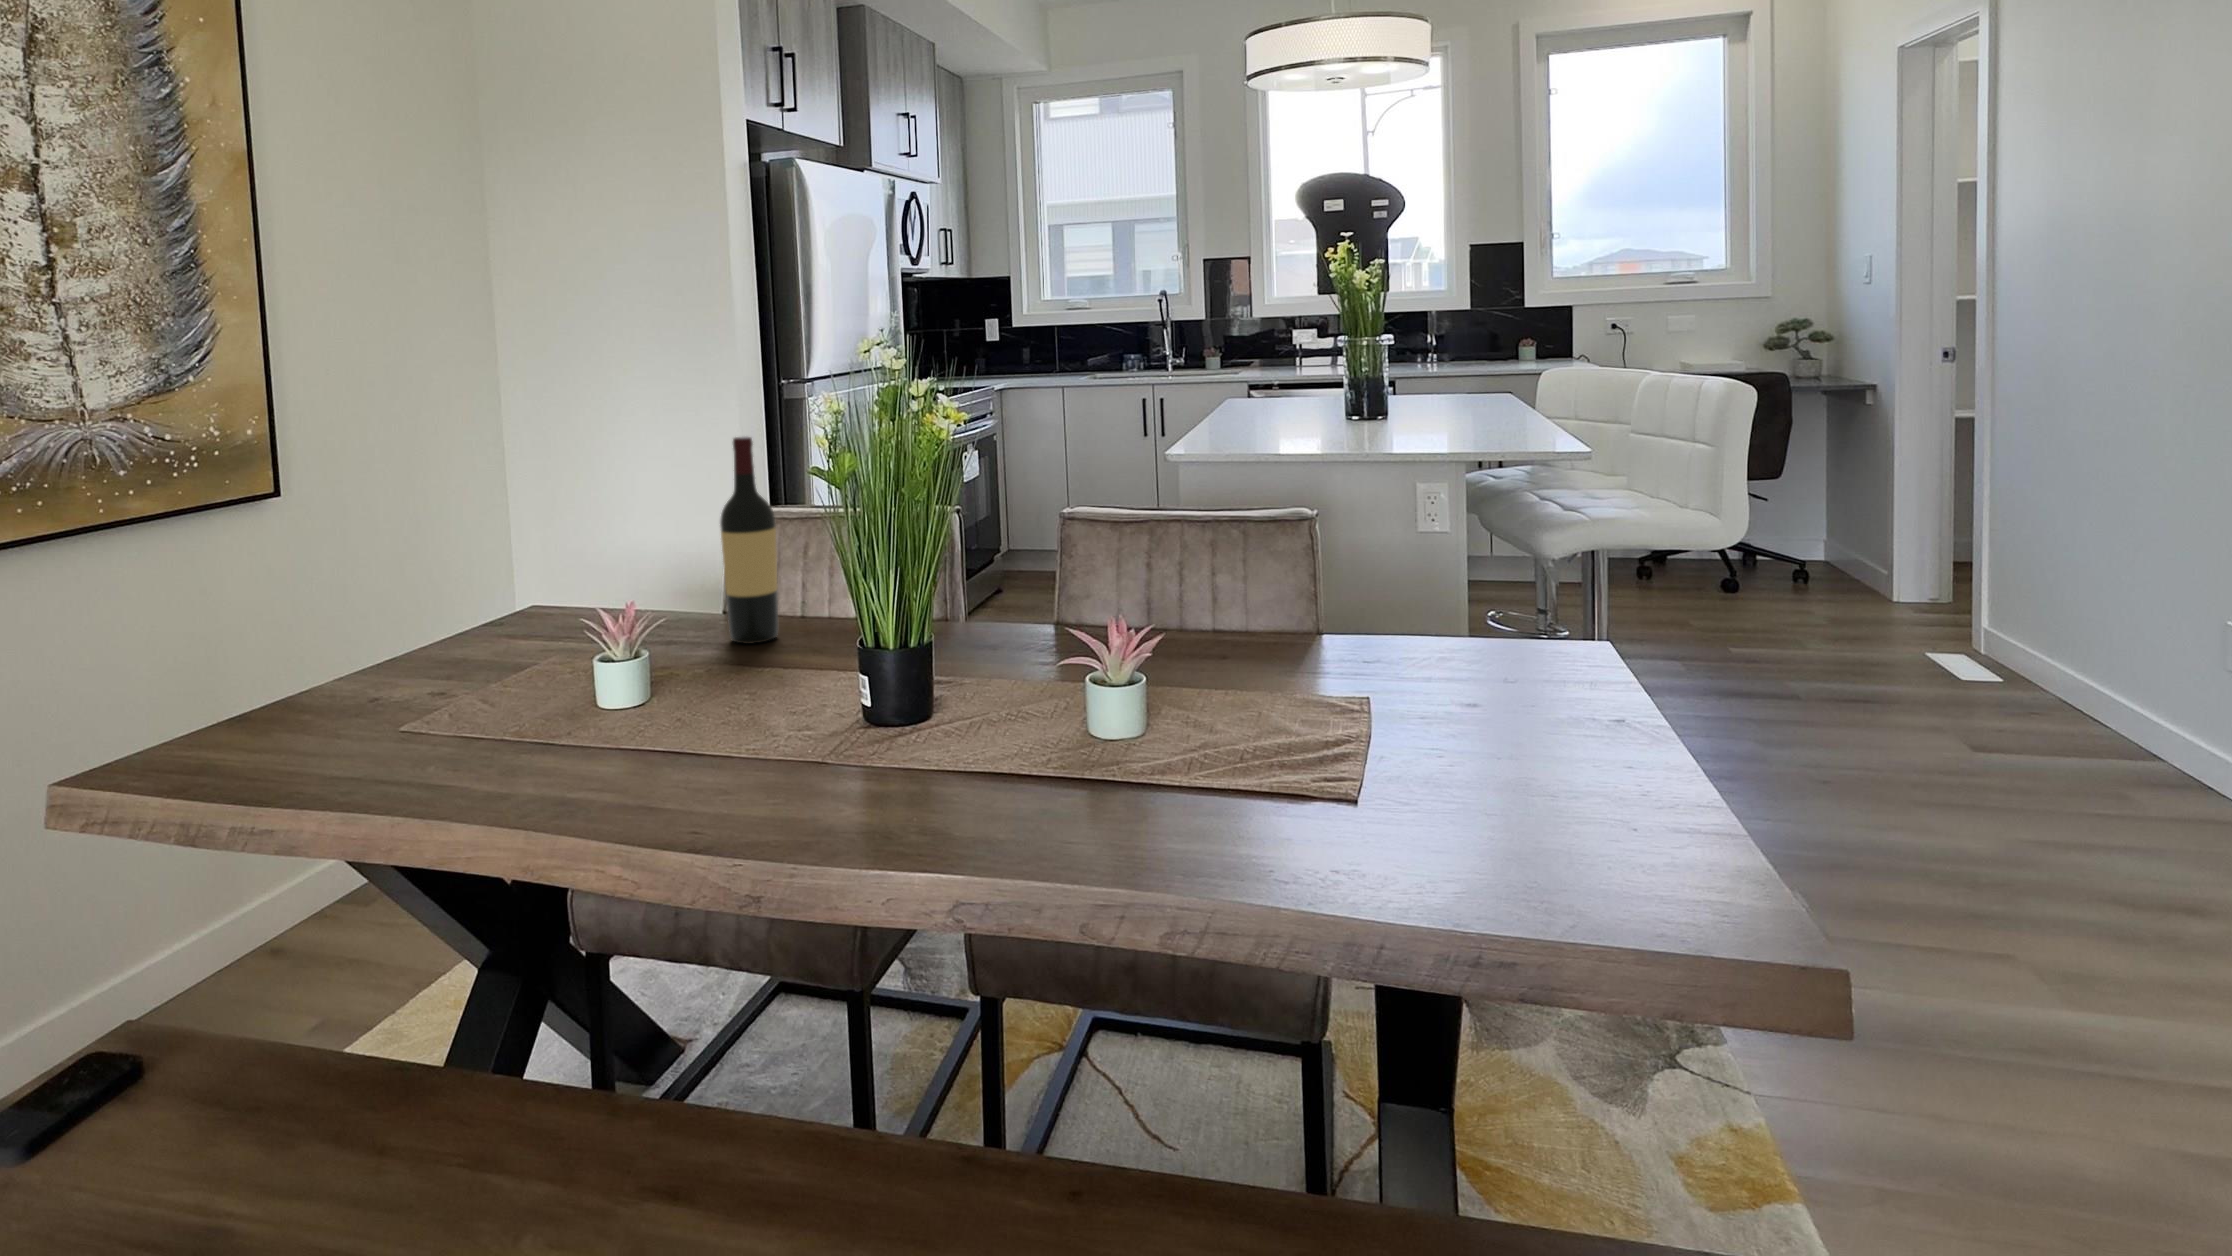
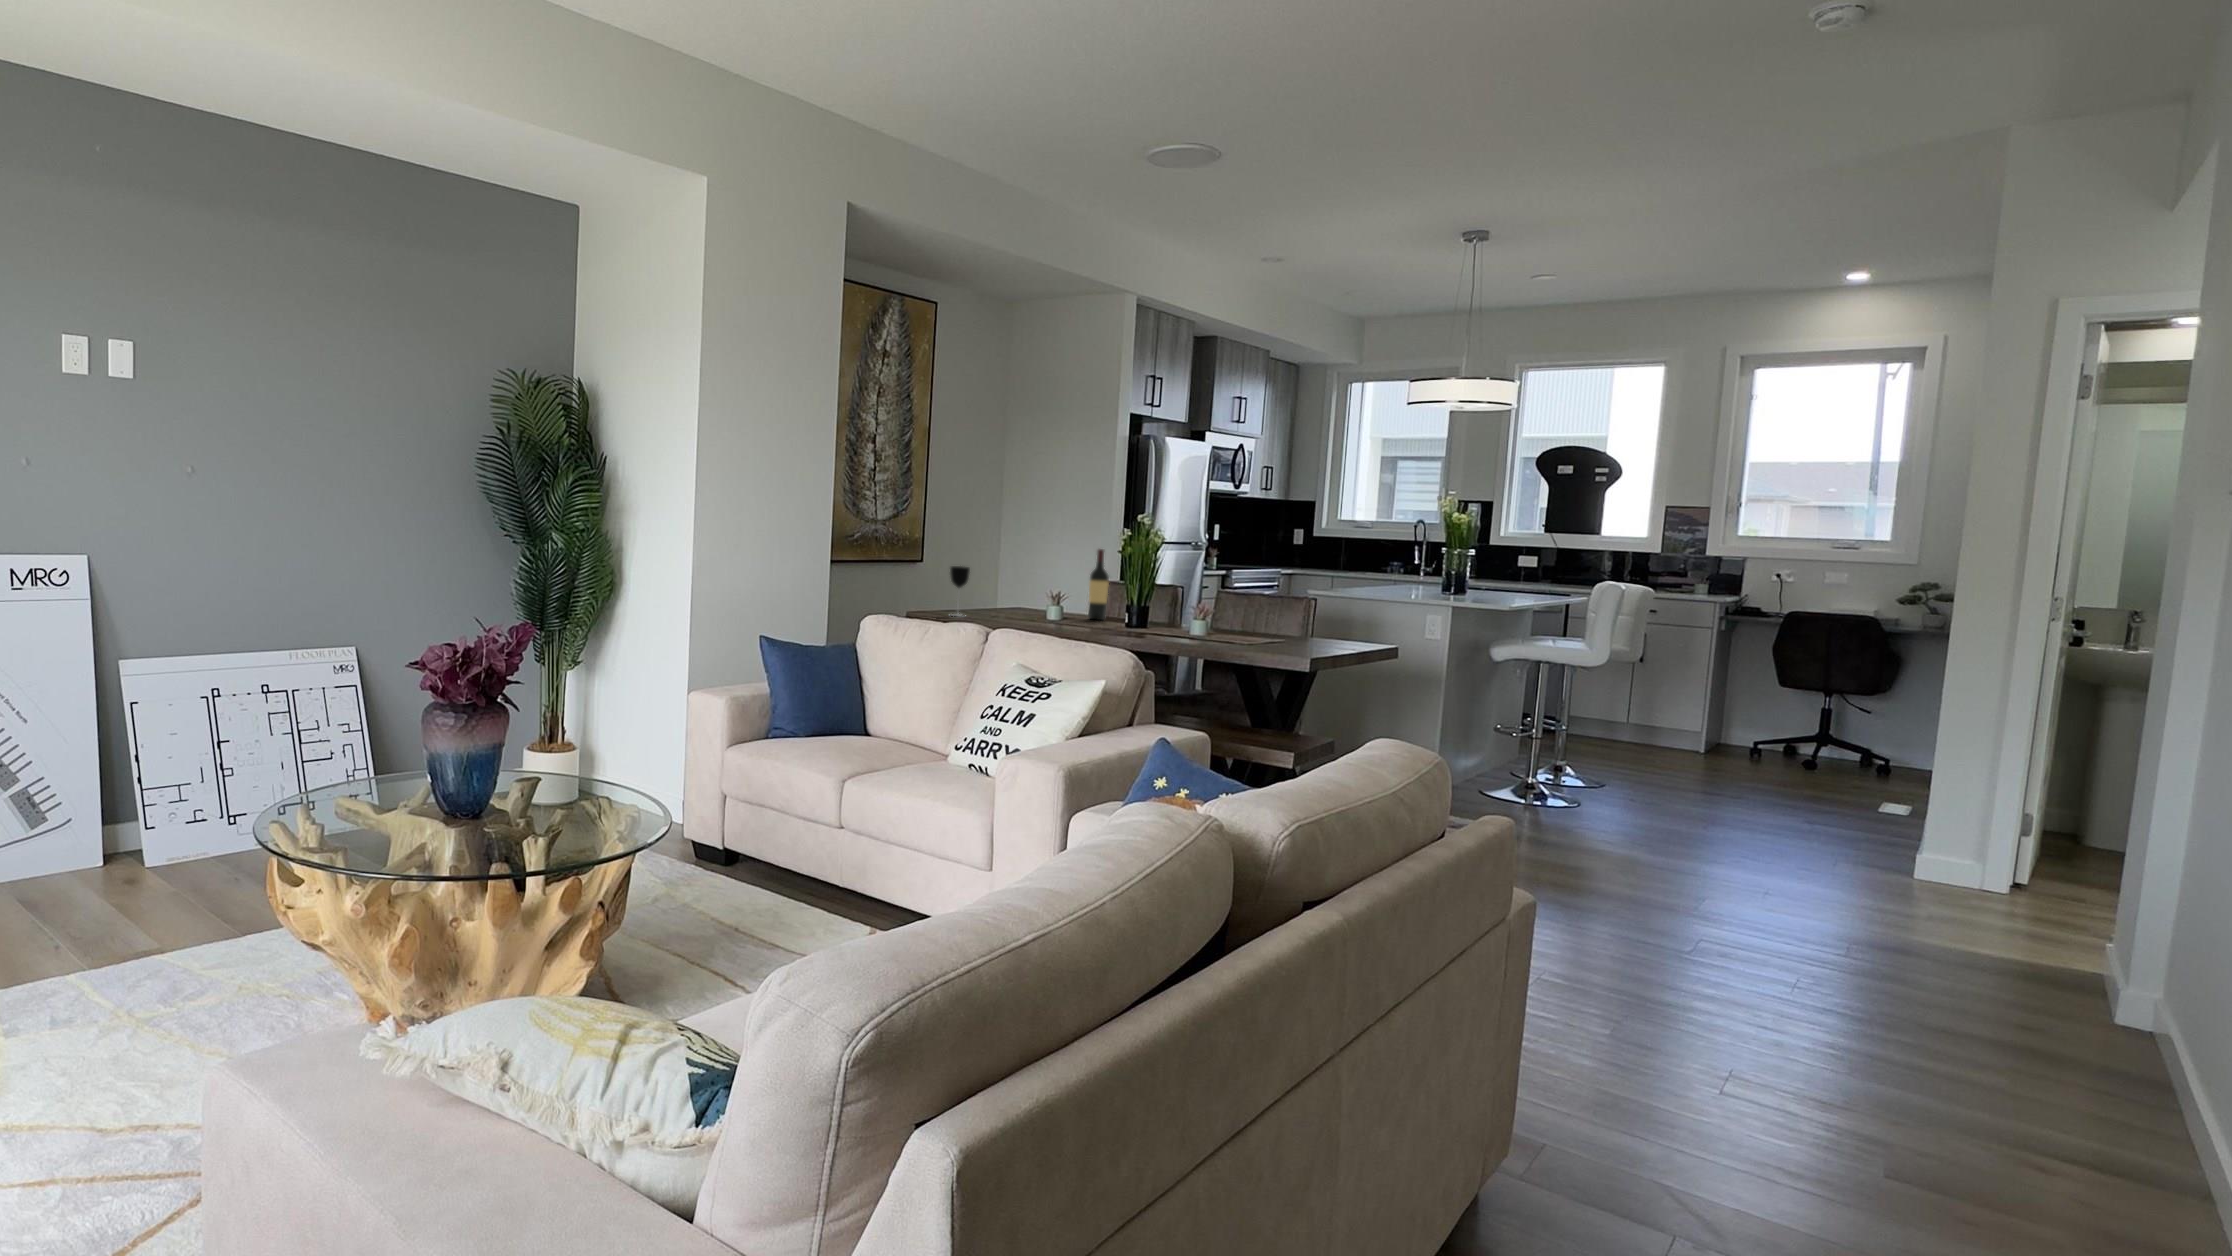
wine glass: none [212,573,306,769] -> present [950,566,970,616]

